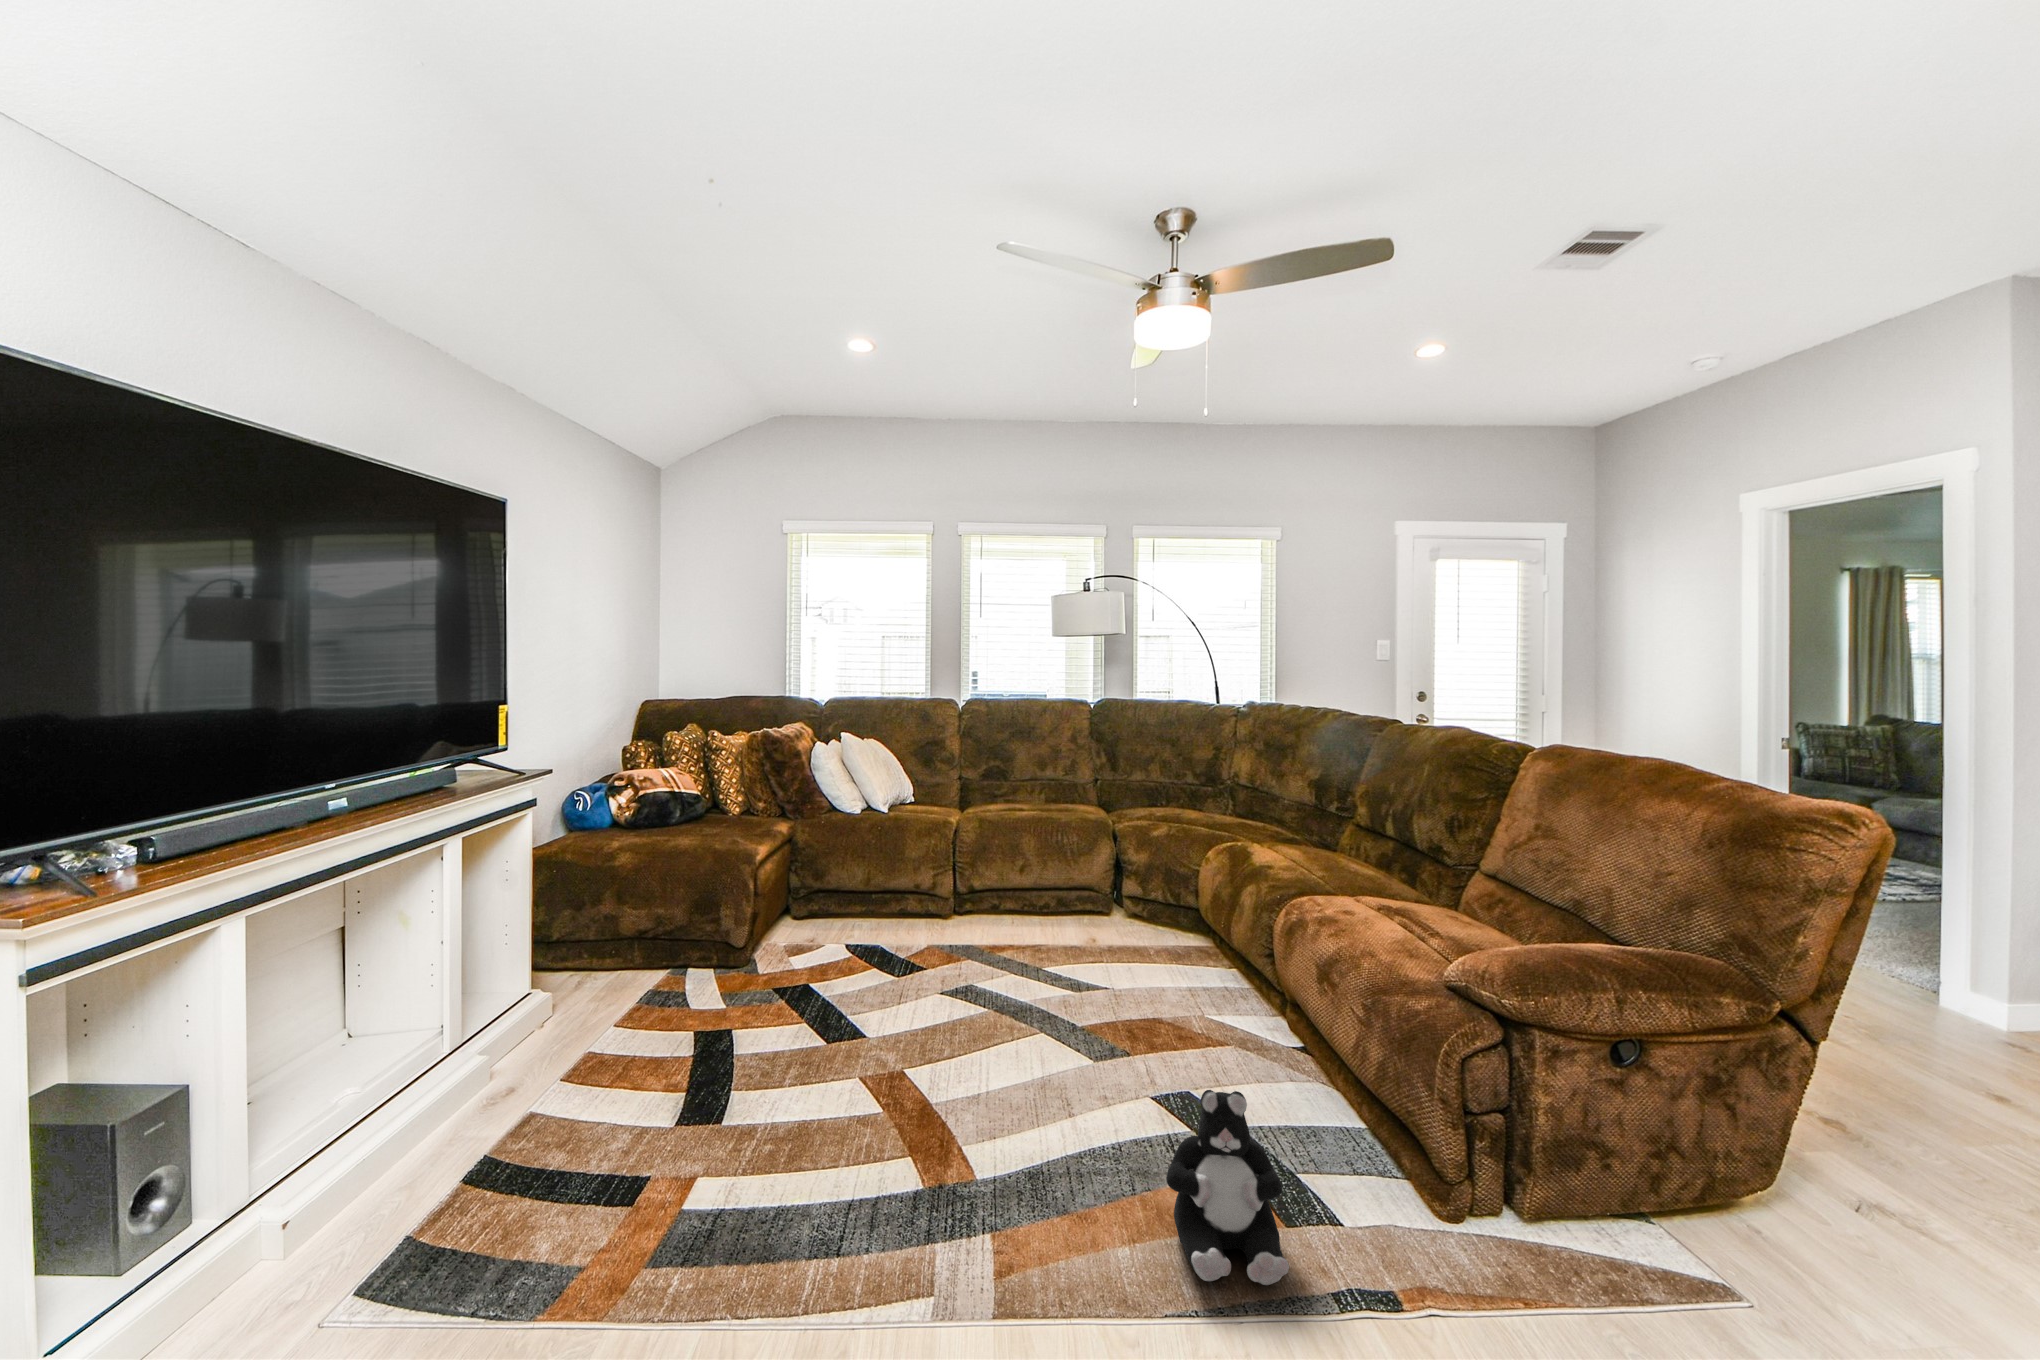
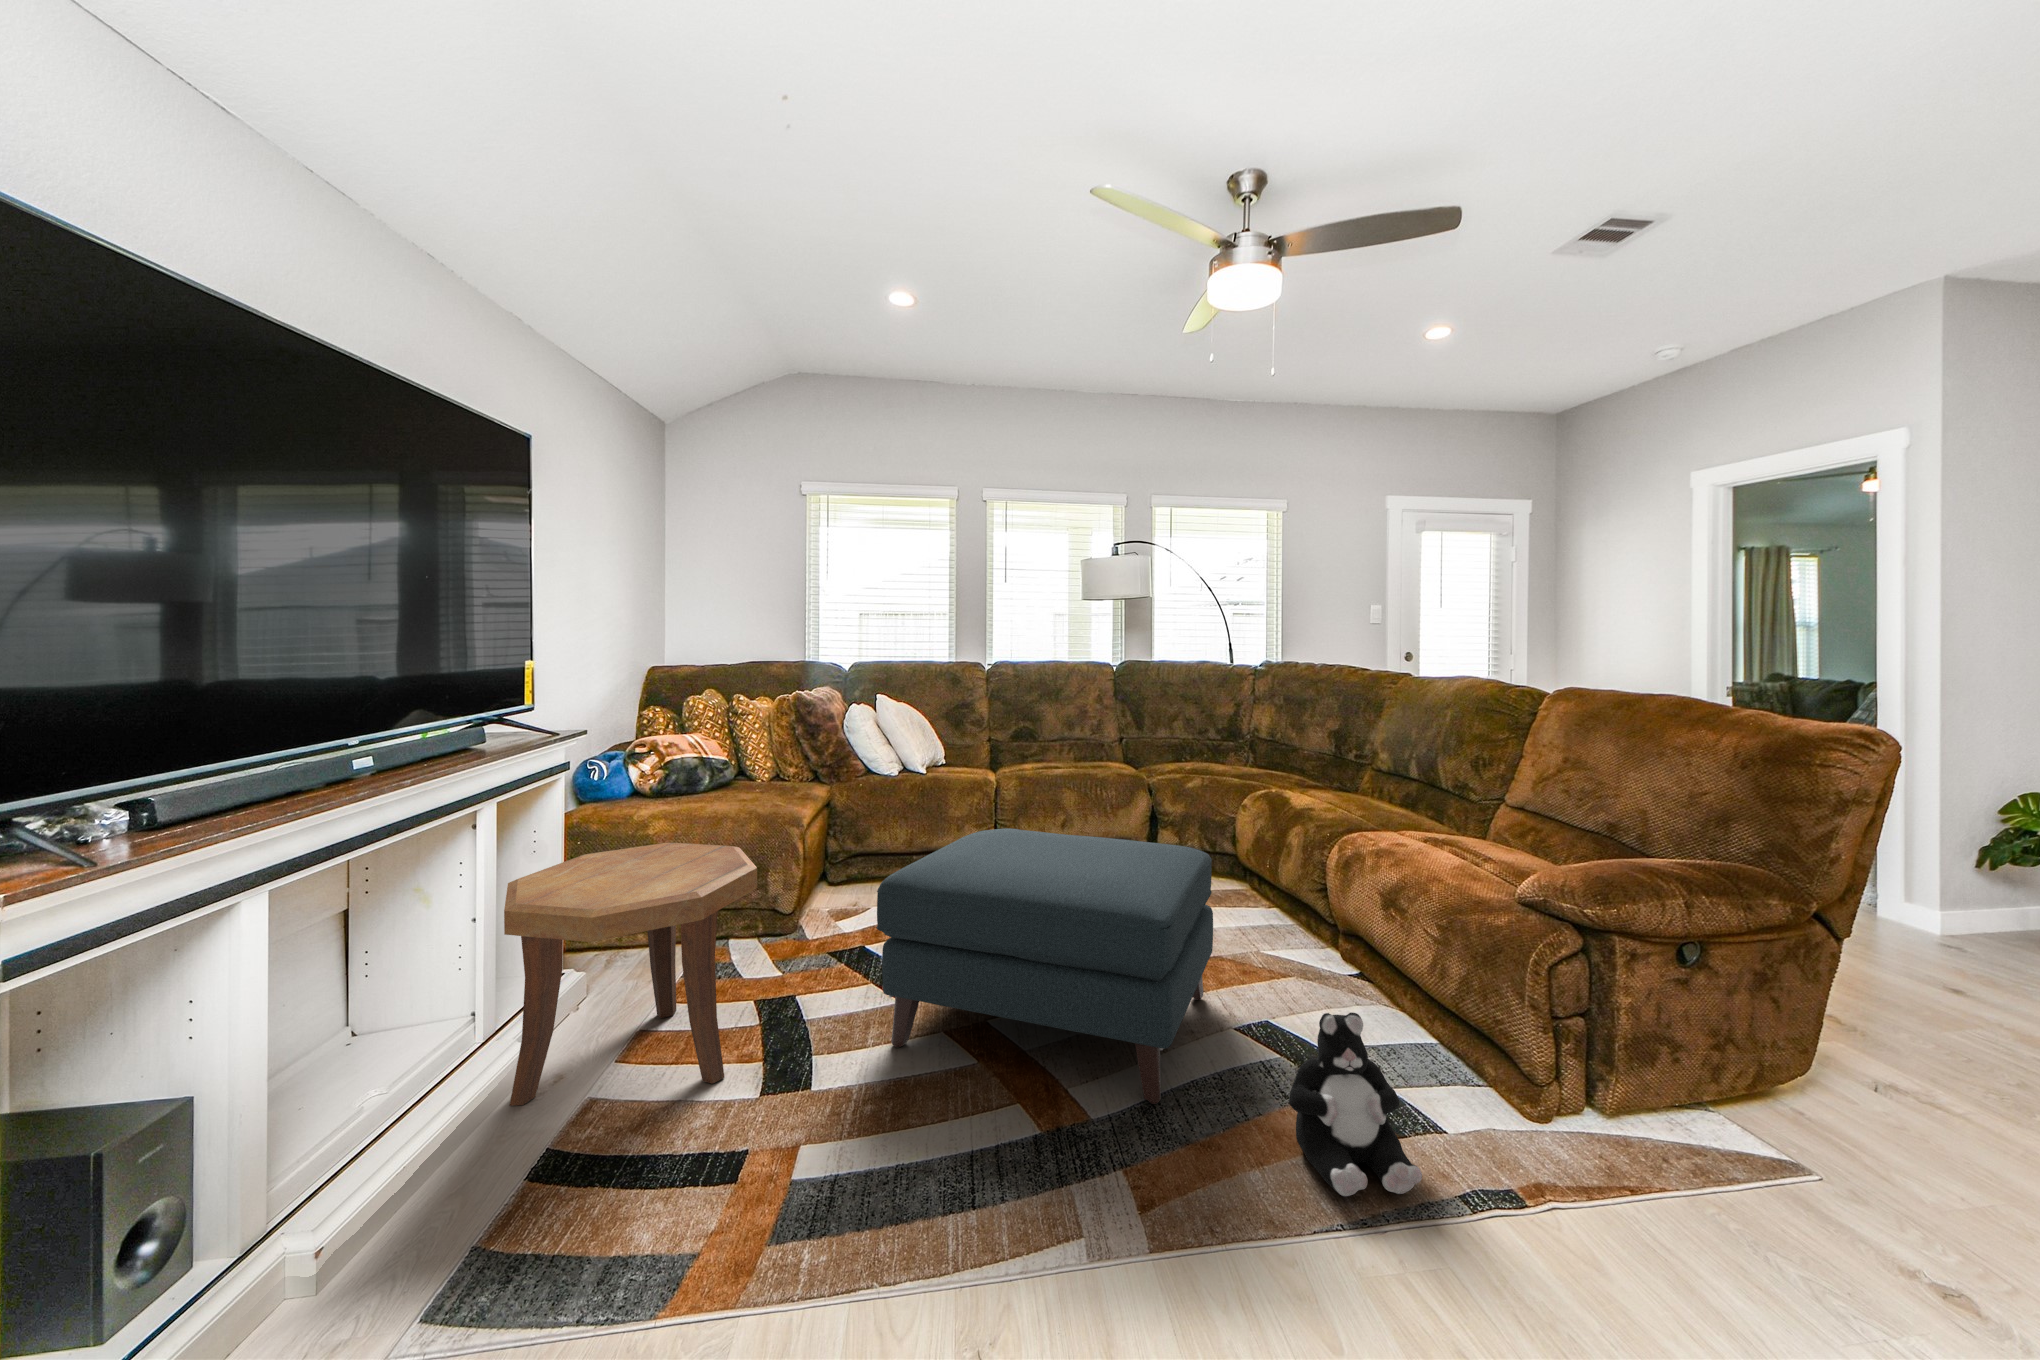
ottoman: none [792,876,1139,1169] -> present [876,828,1213,1104]
side table: none [454,878,684,1117] -> present [504,842,757,1106]

